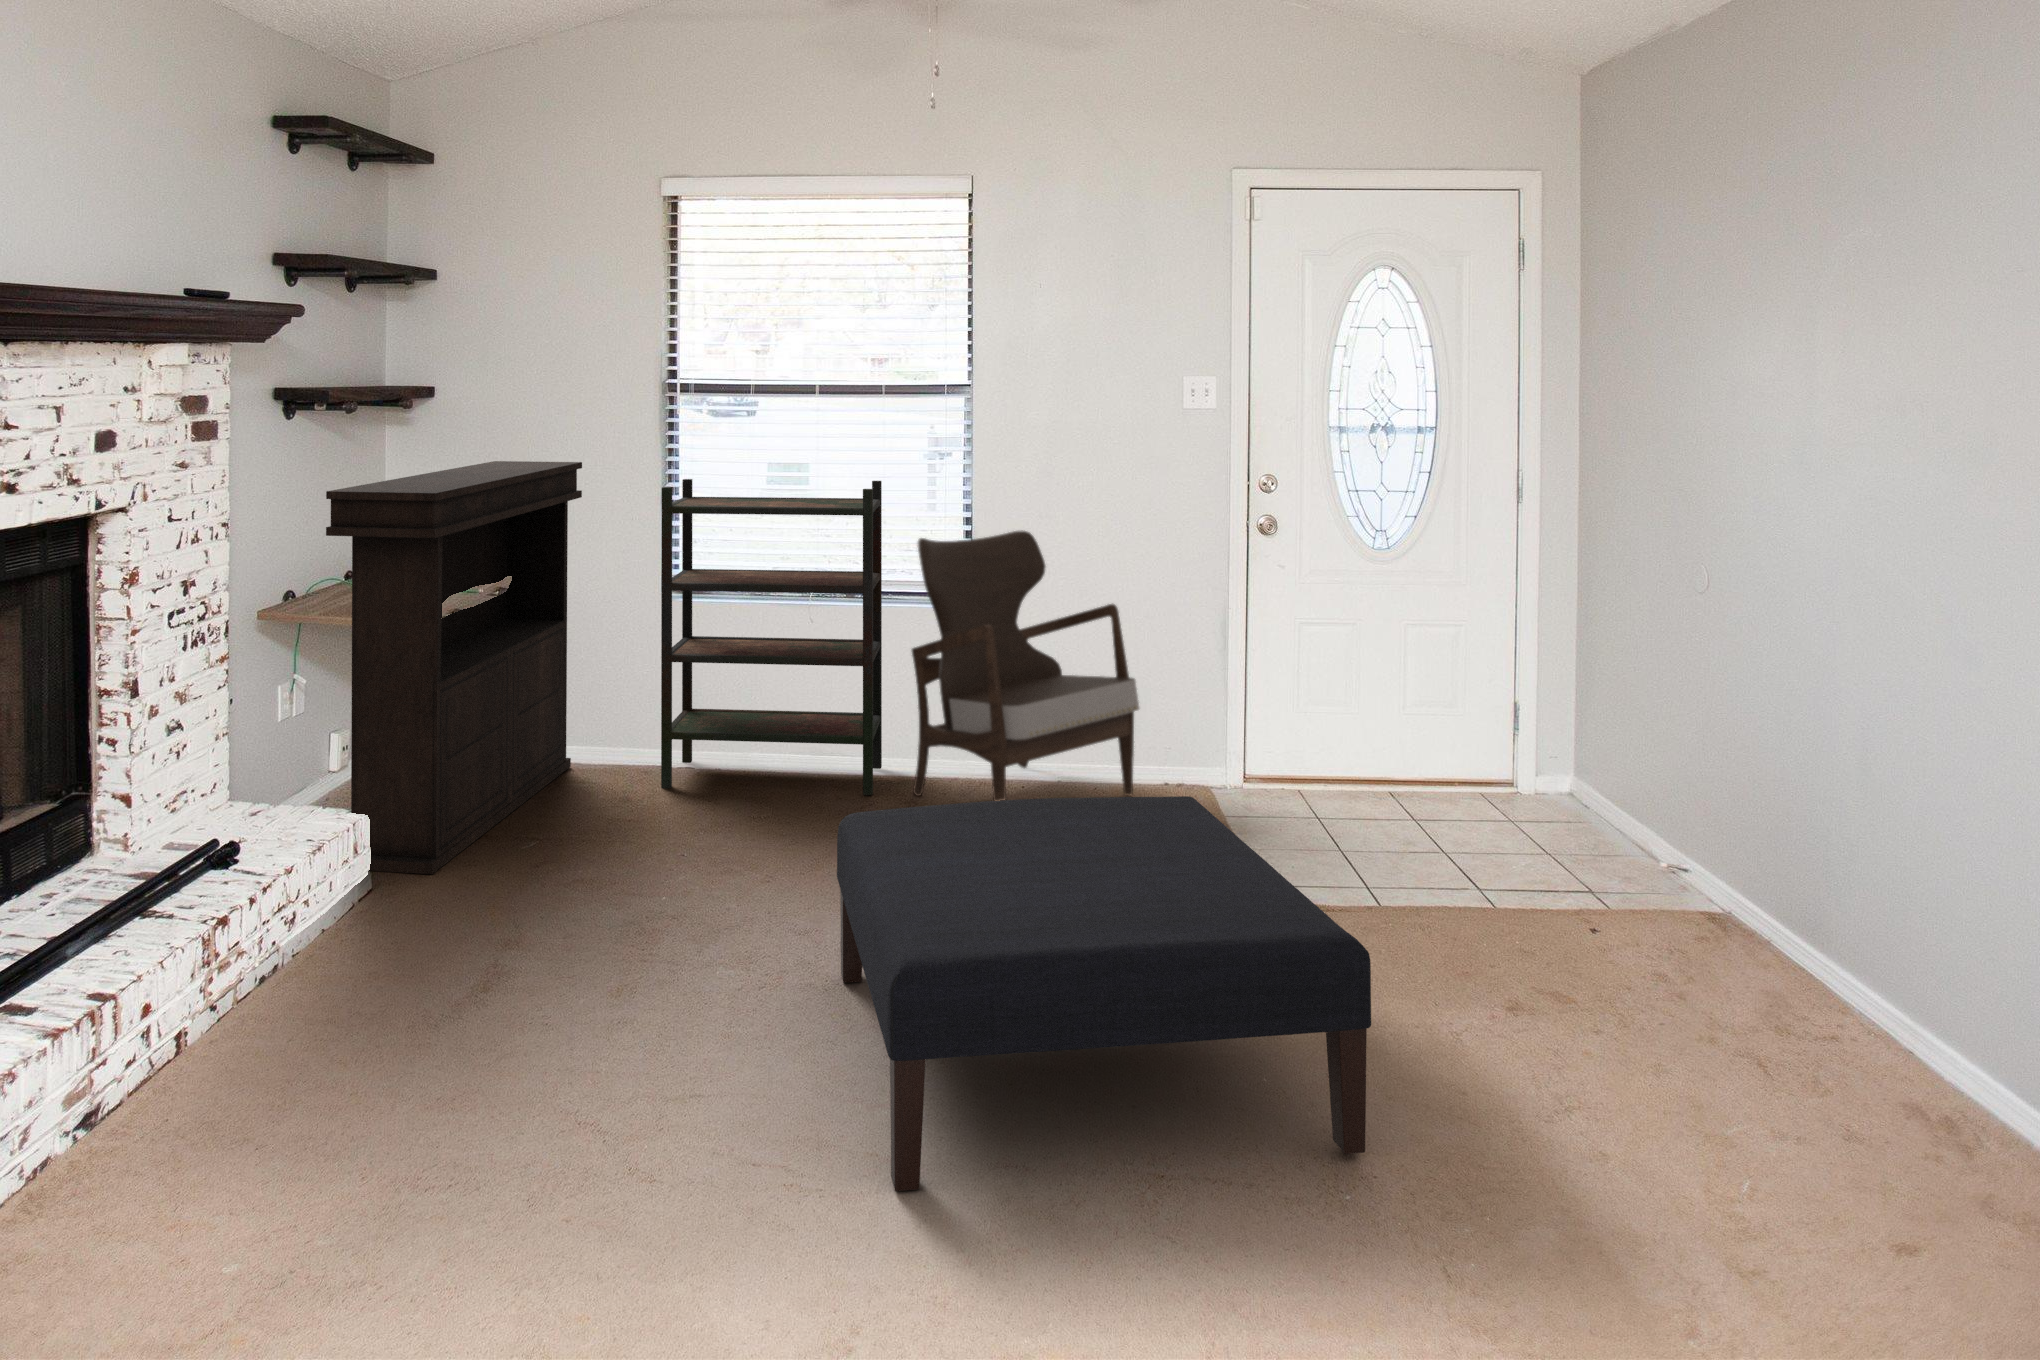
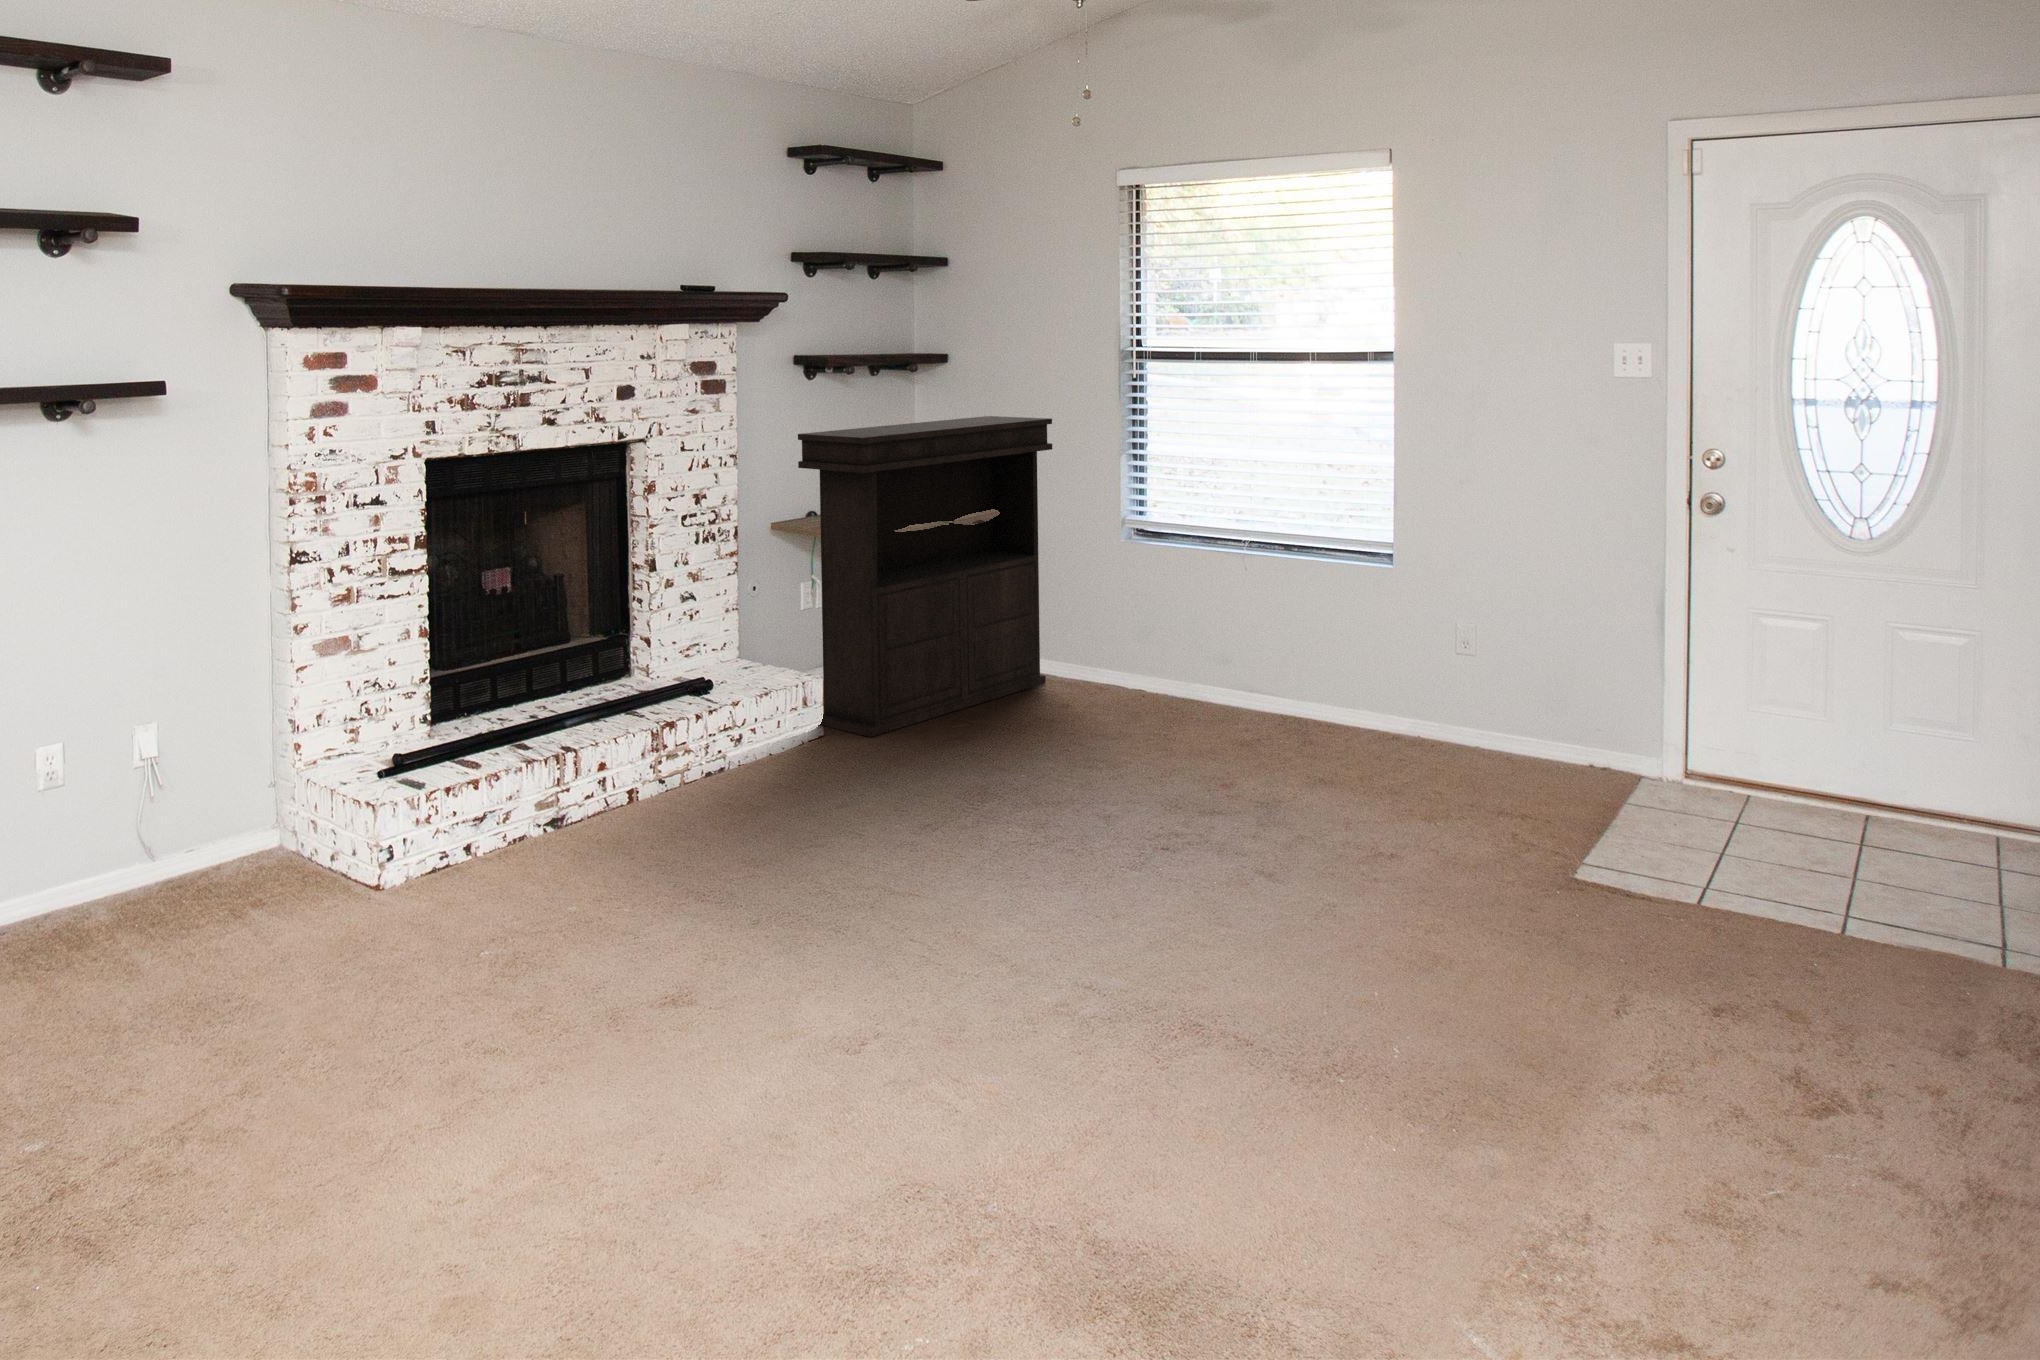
bookshelf: present [661,479,882,795] -> none [1098,436,1319,741]
armchair: present [912,530,1139,800] -> none [1318,499,1553,789]
ottoman: present [837,796,1371,1191] -> none [968,718,1431,1054]

